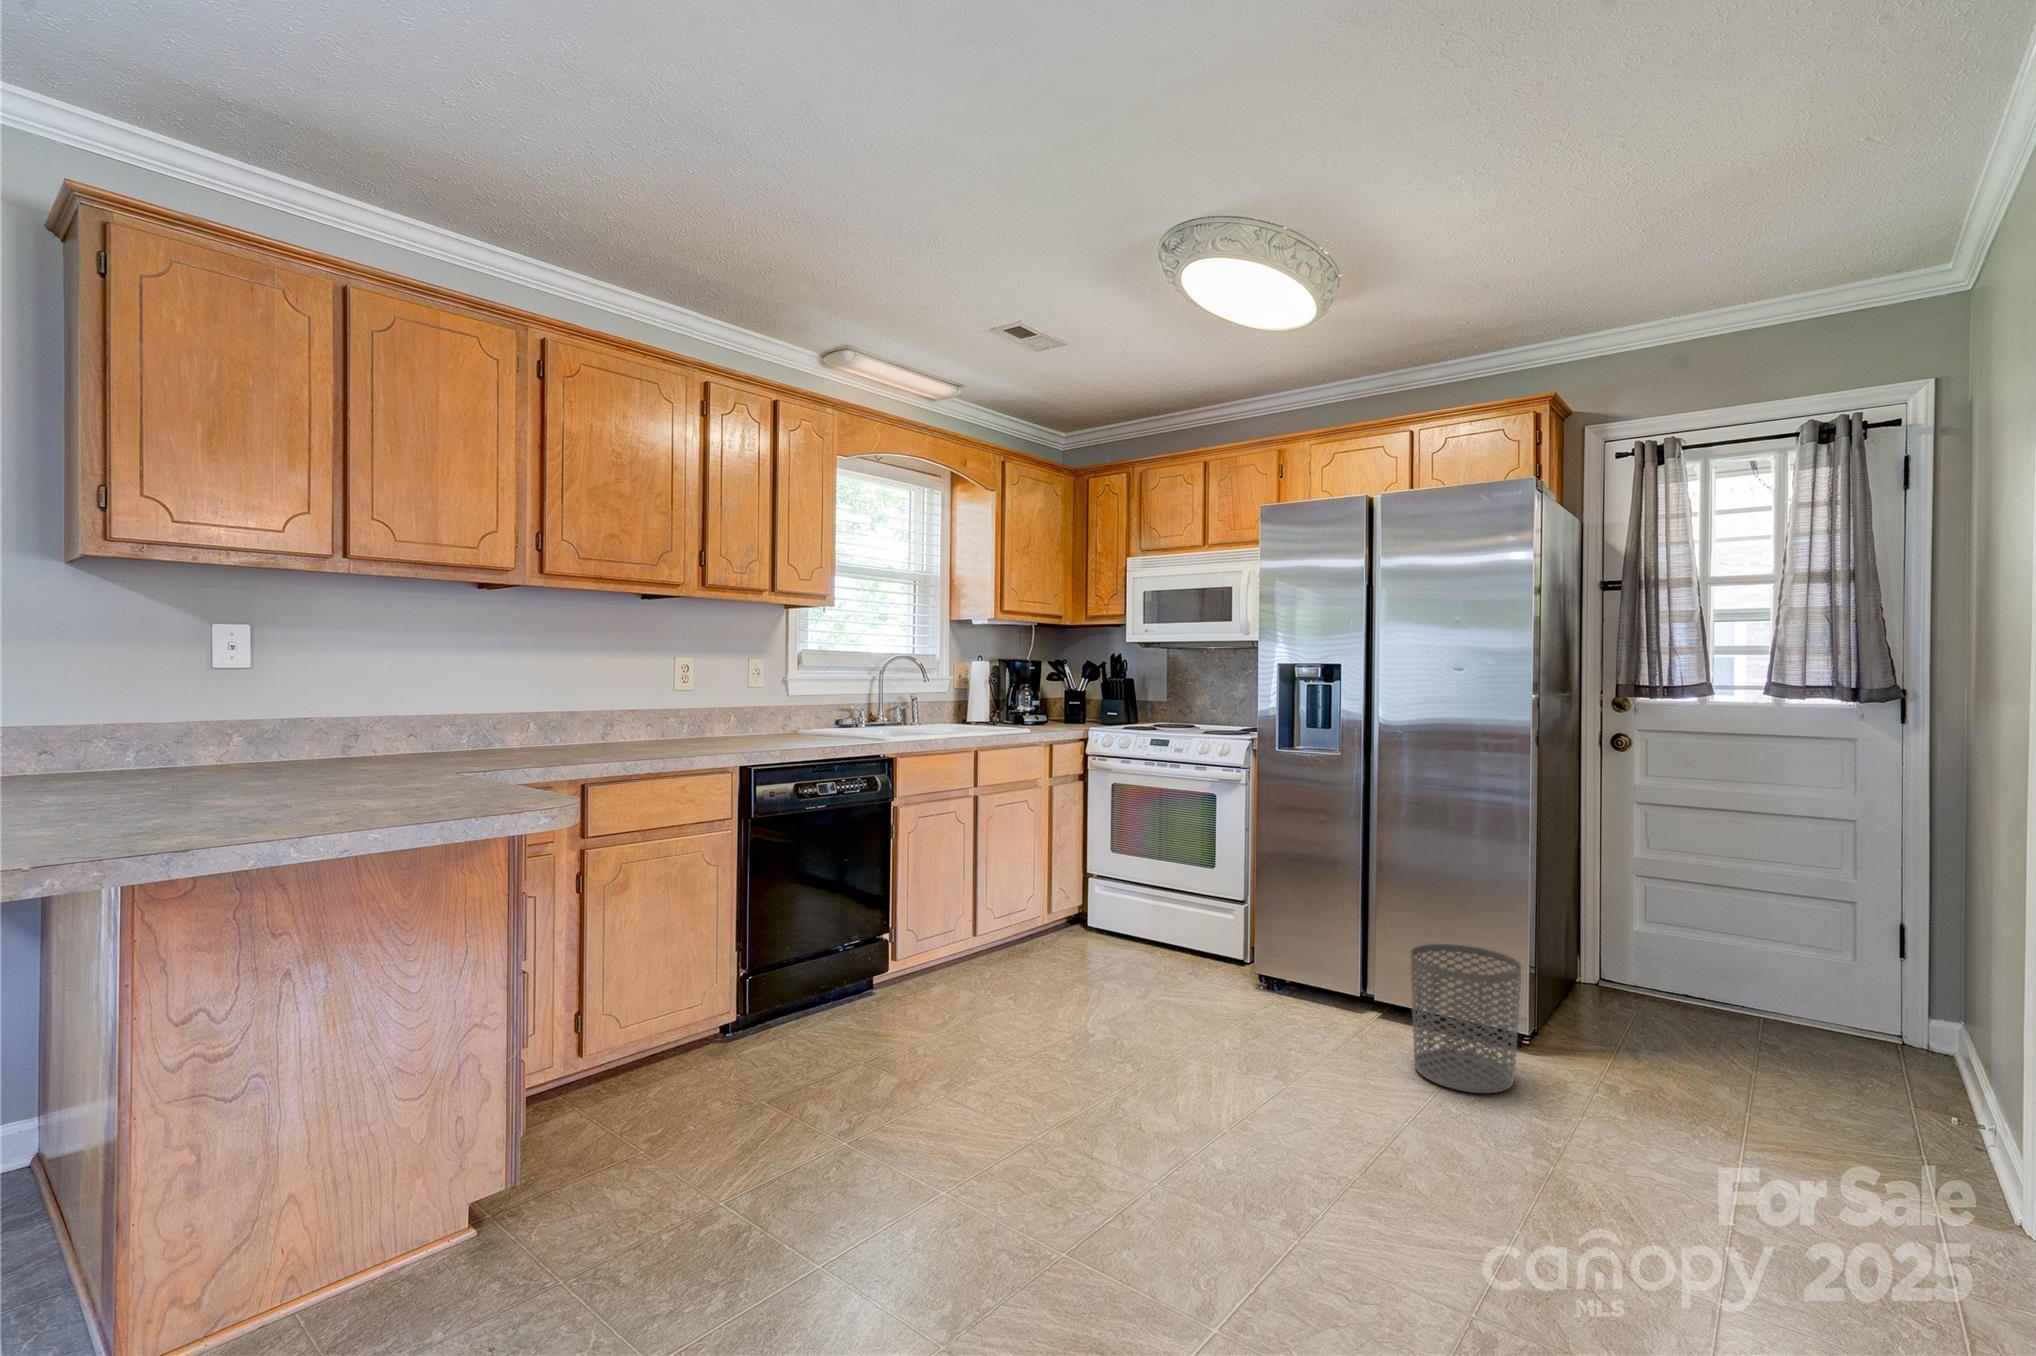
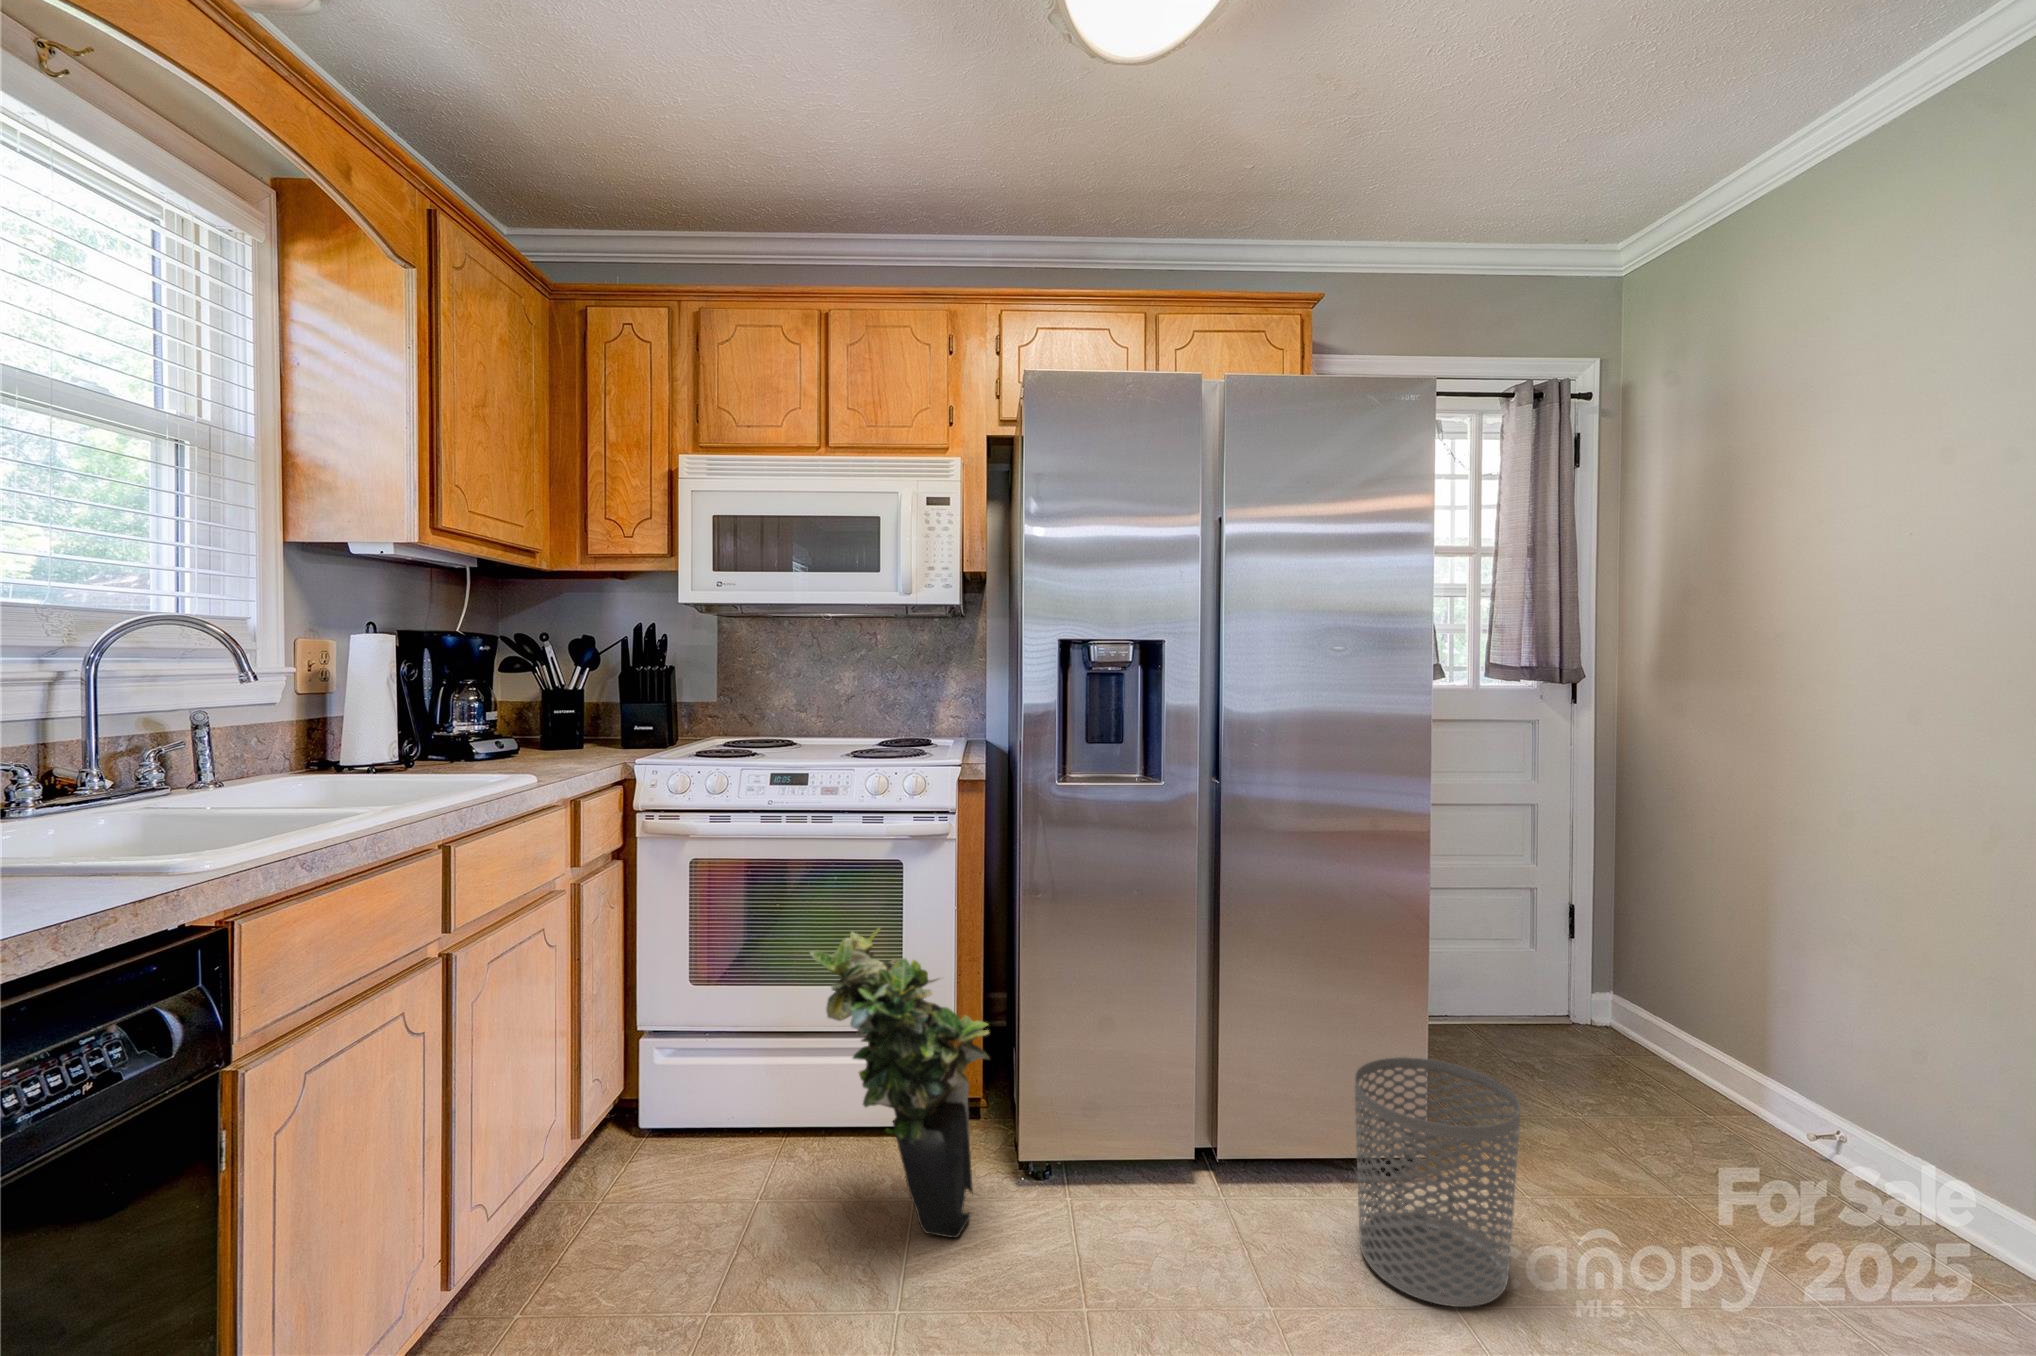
potted plant: none [1133,823,1226,995] -> present [810,928,989,1238]

